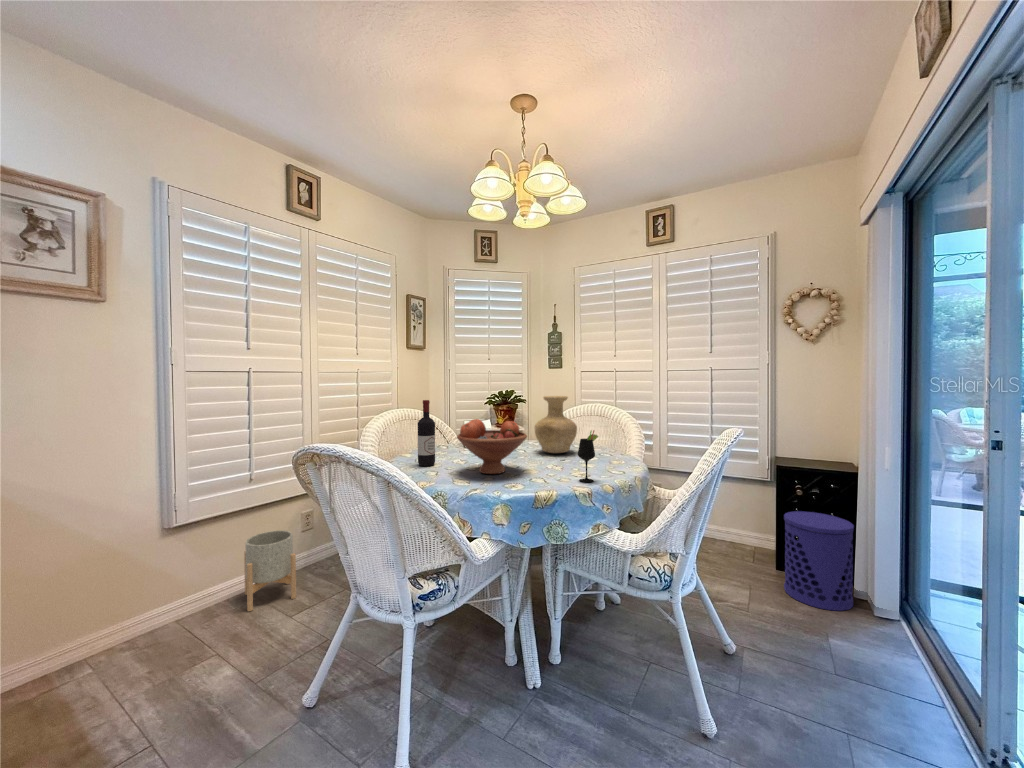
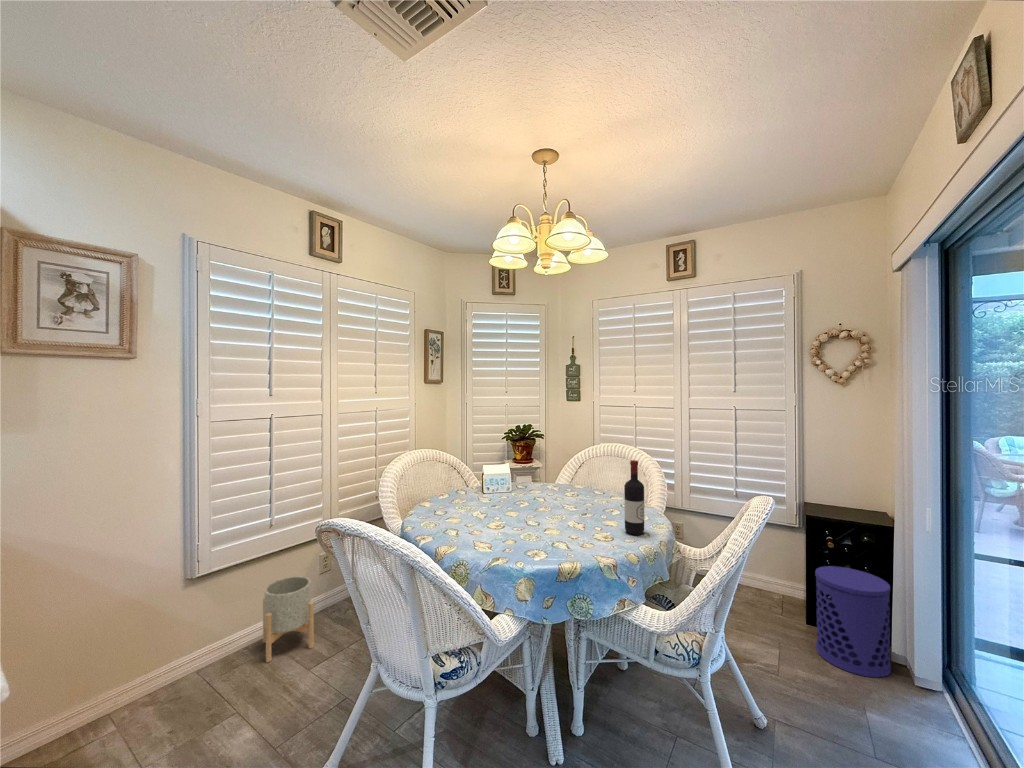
vase: present [535,396,577,453] -> none [555,445,598,506]
wine bottle: present [418,400,435,466] -> present [624,460,644,535]
fruit bowl: present [457,419,527,474] -> none [478,477,549,537]
wine glass: present [578,430,598,482] -> none [602,497,623,550]

